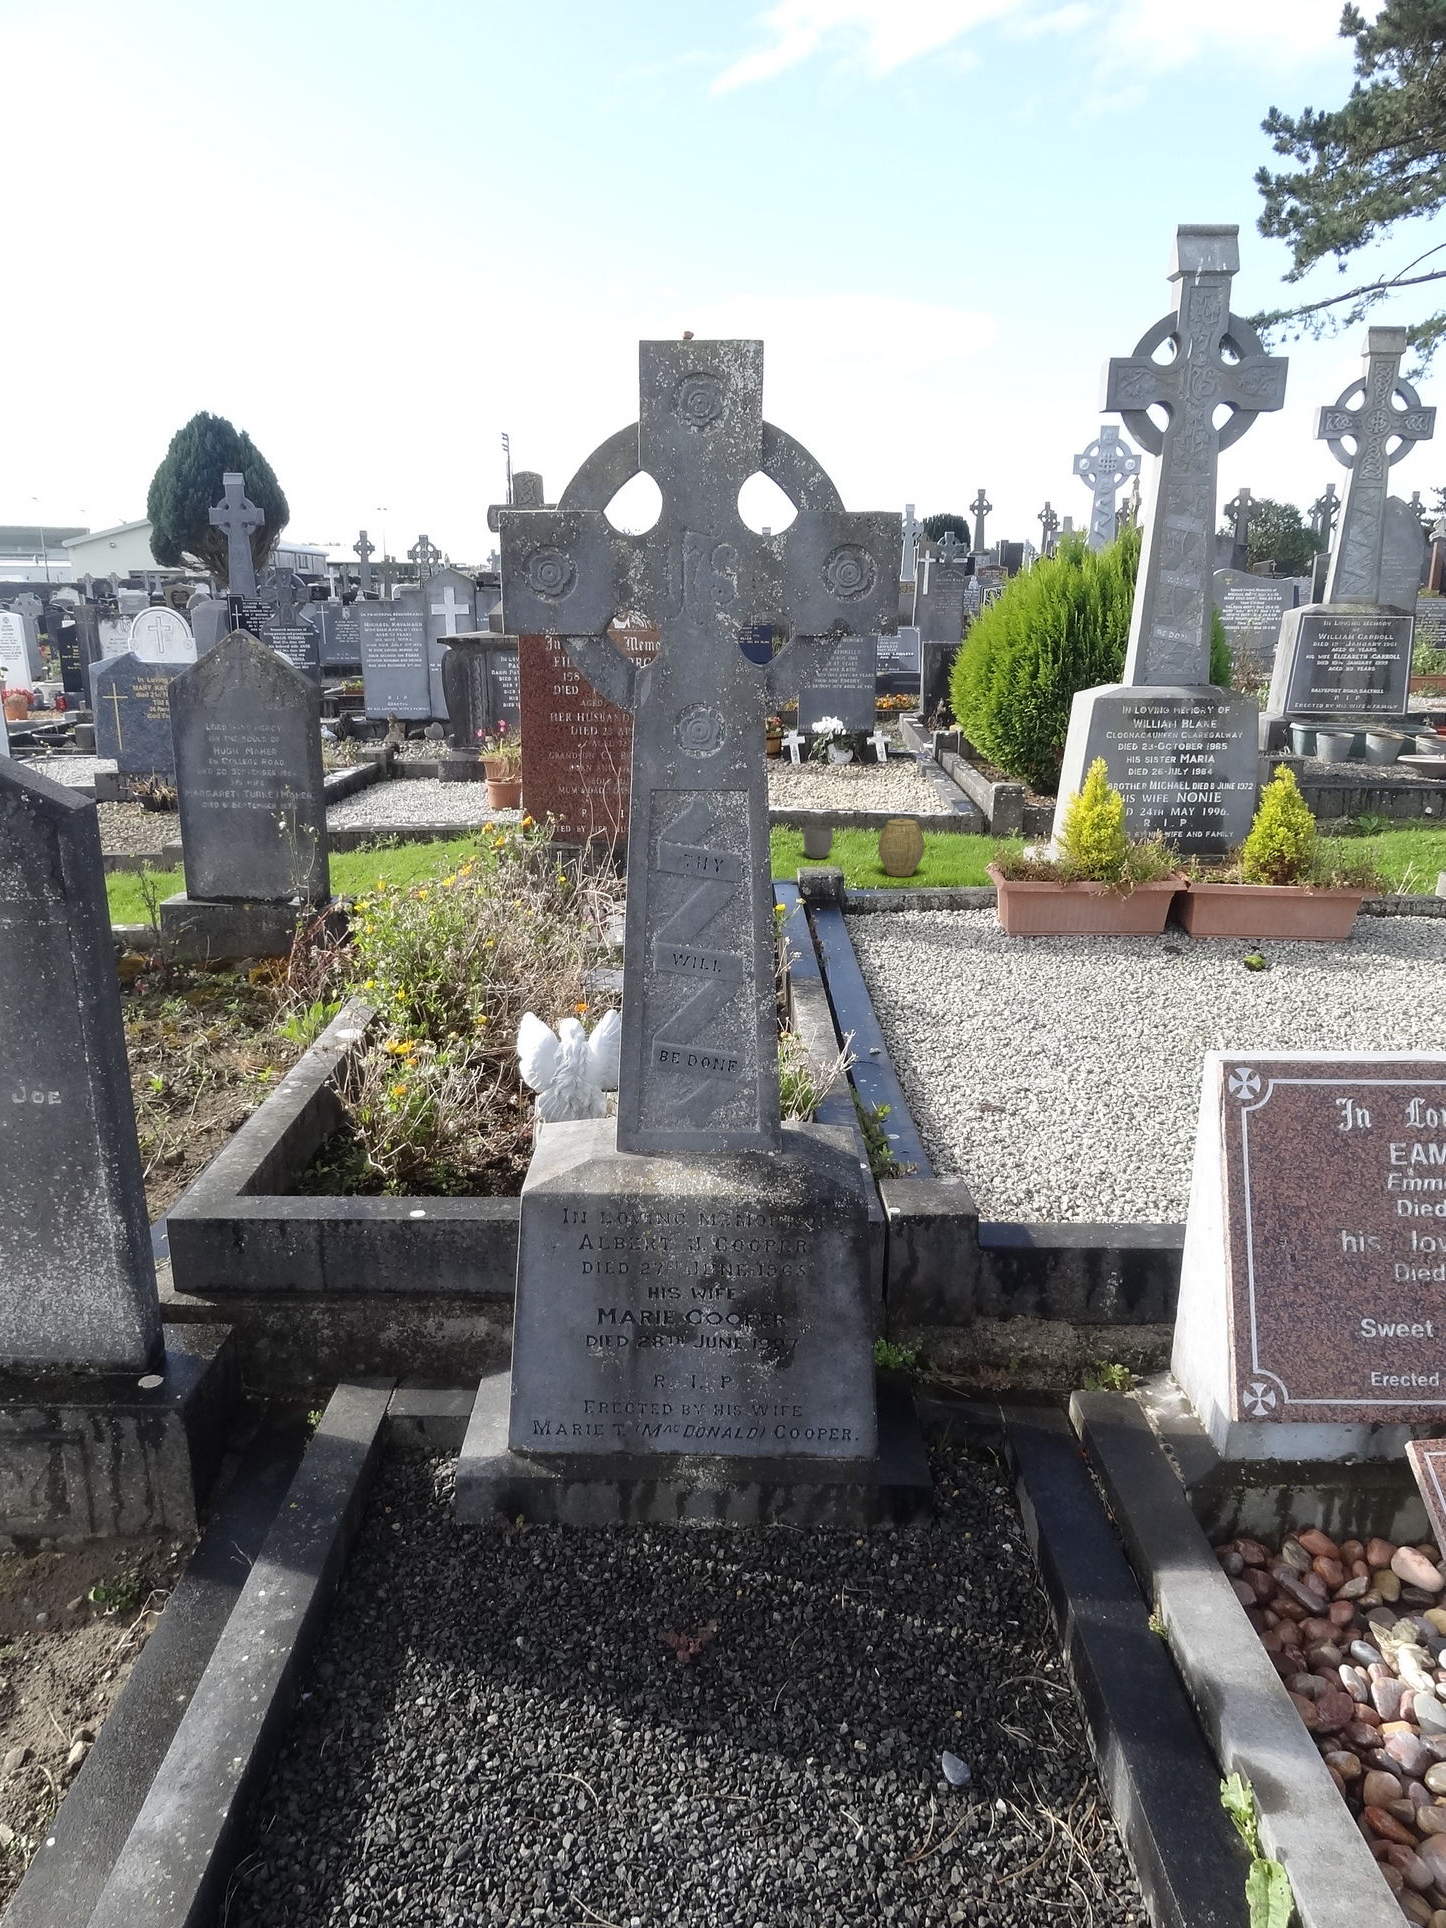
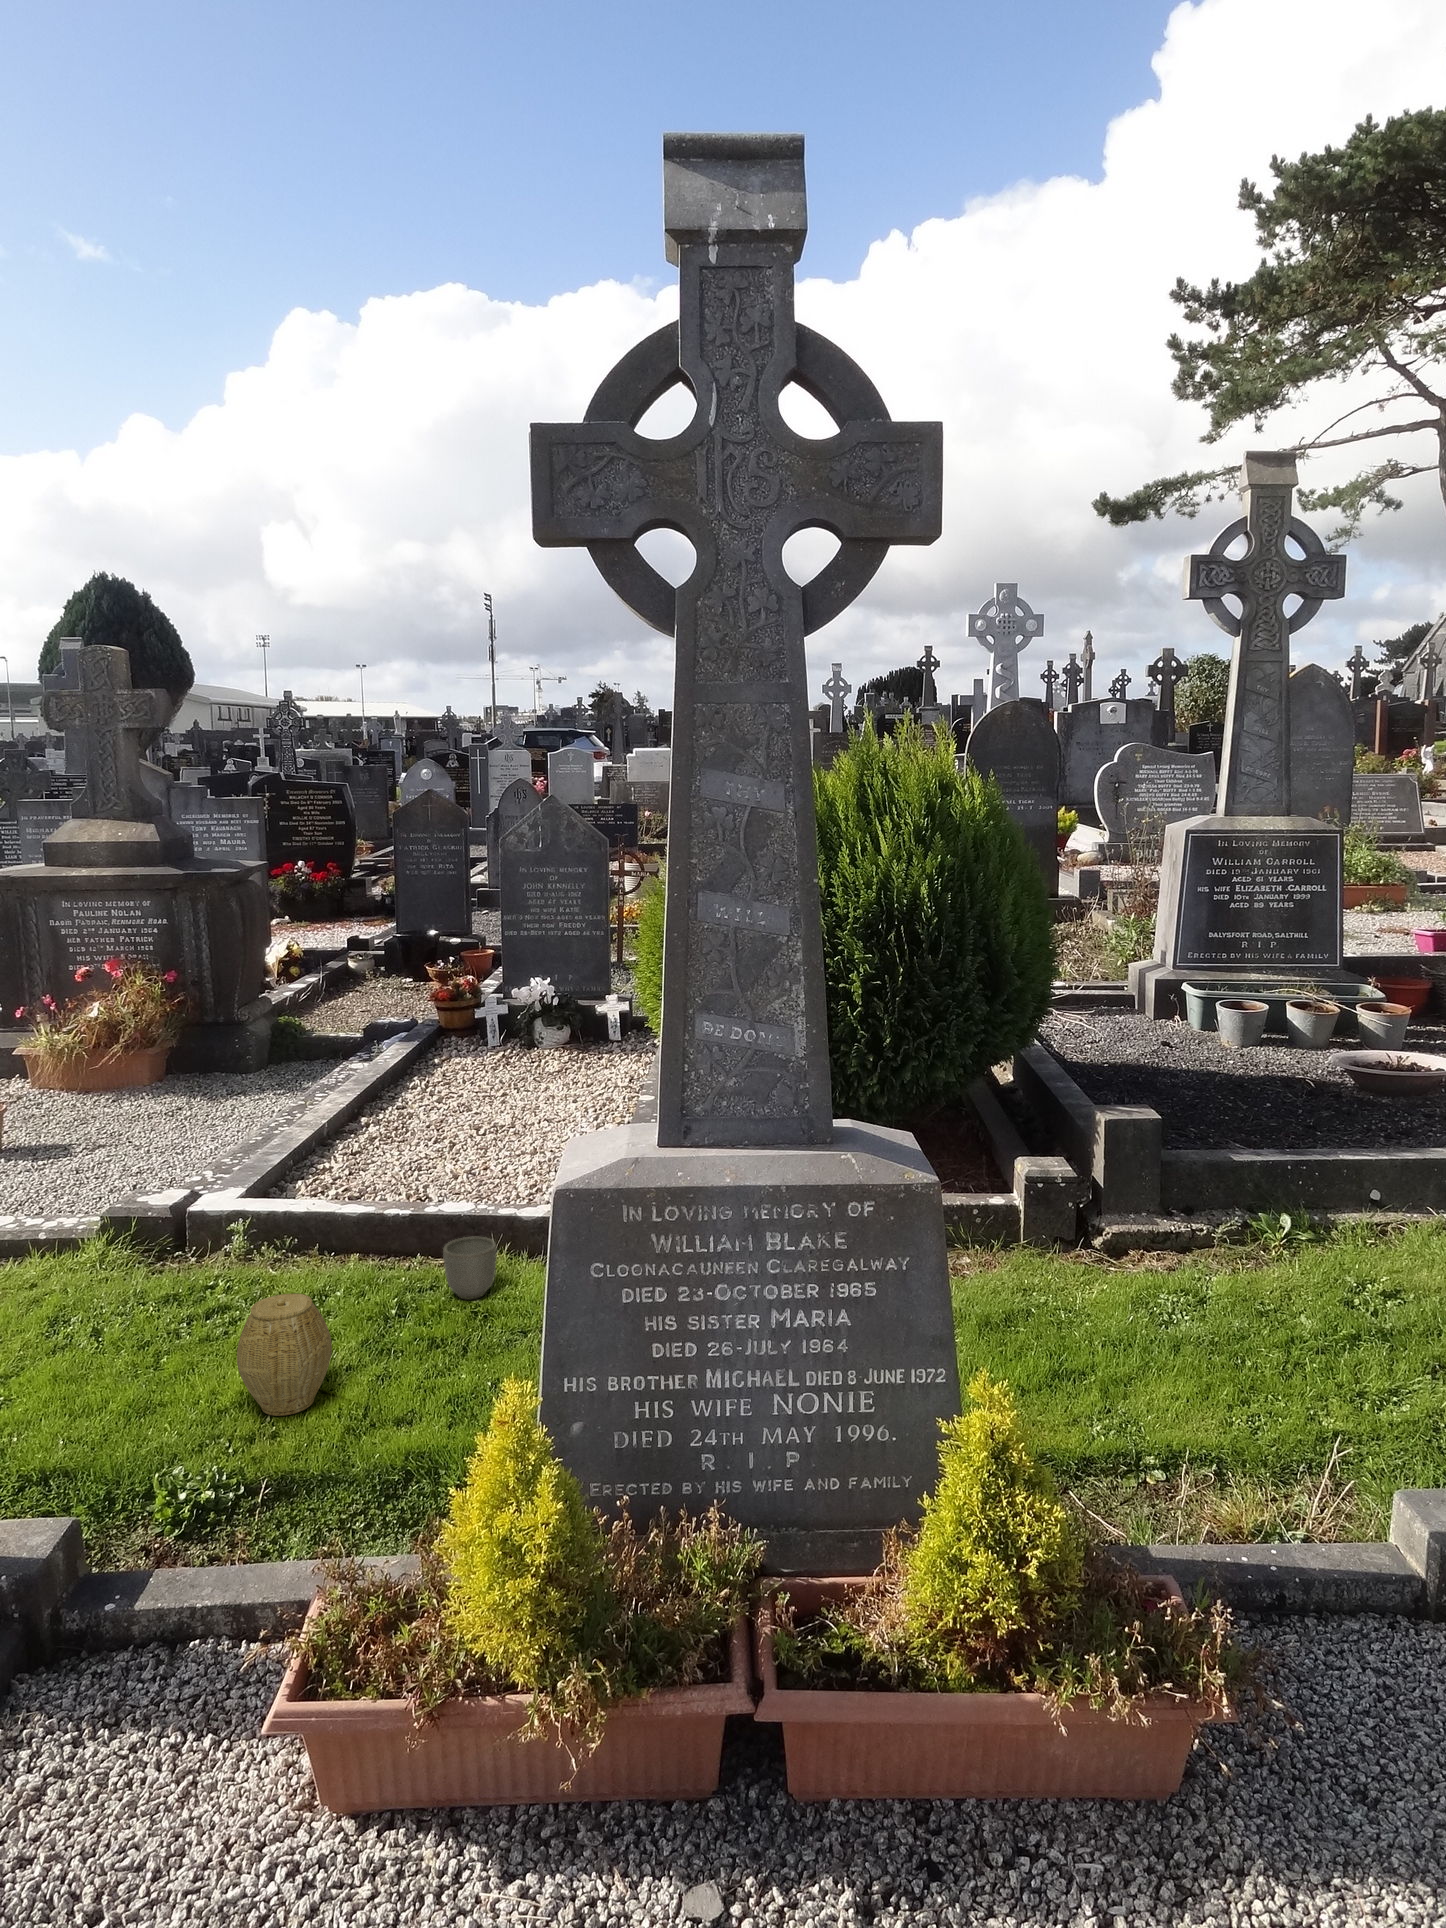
planter: present [803,826,833,859] -> present [443,1236,497,1300]

